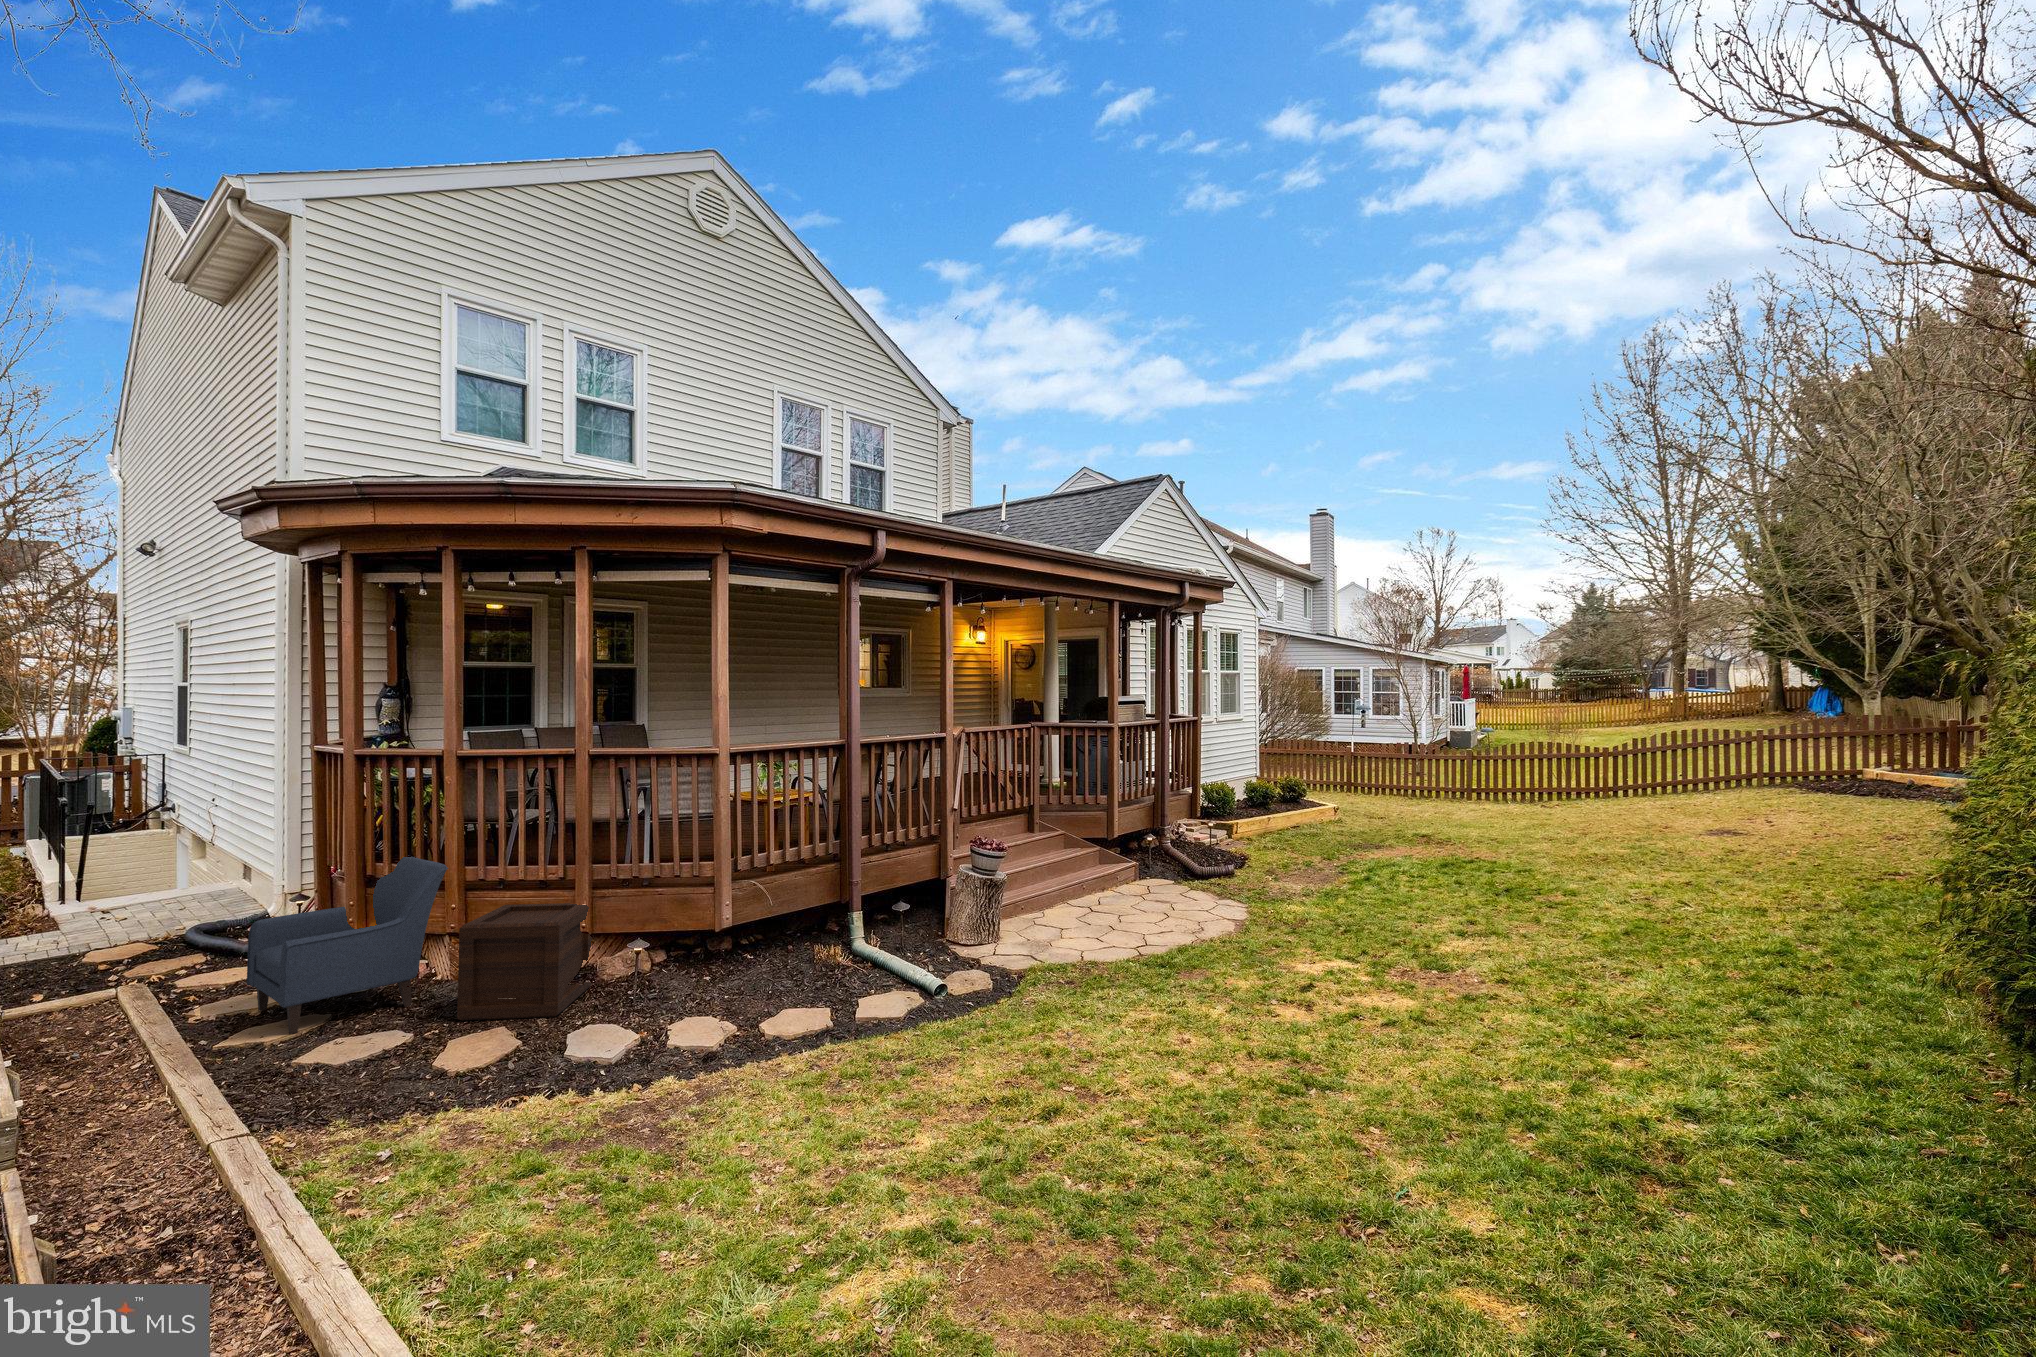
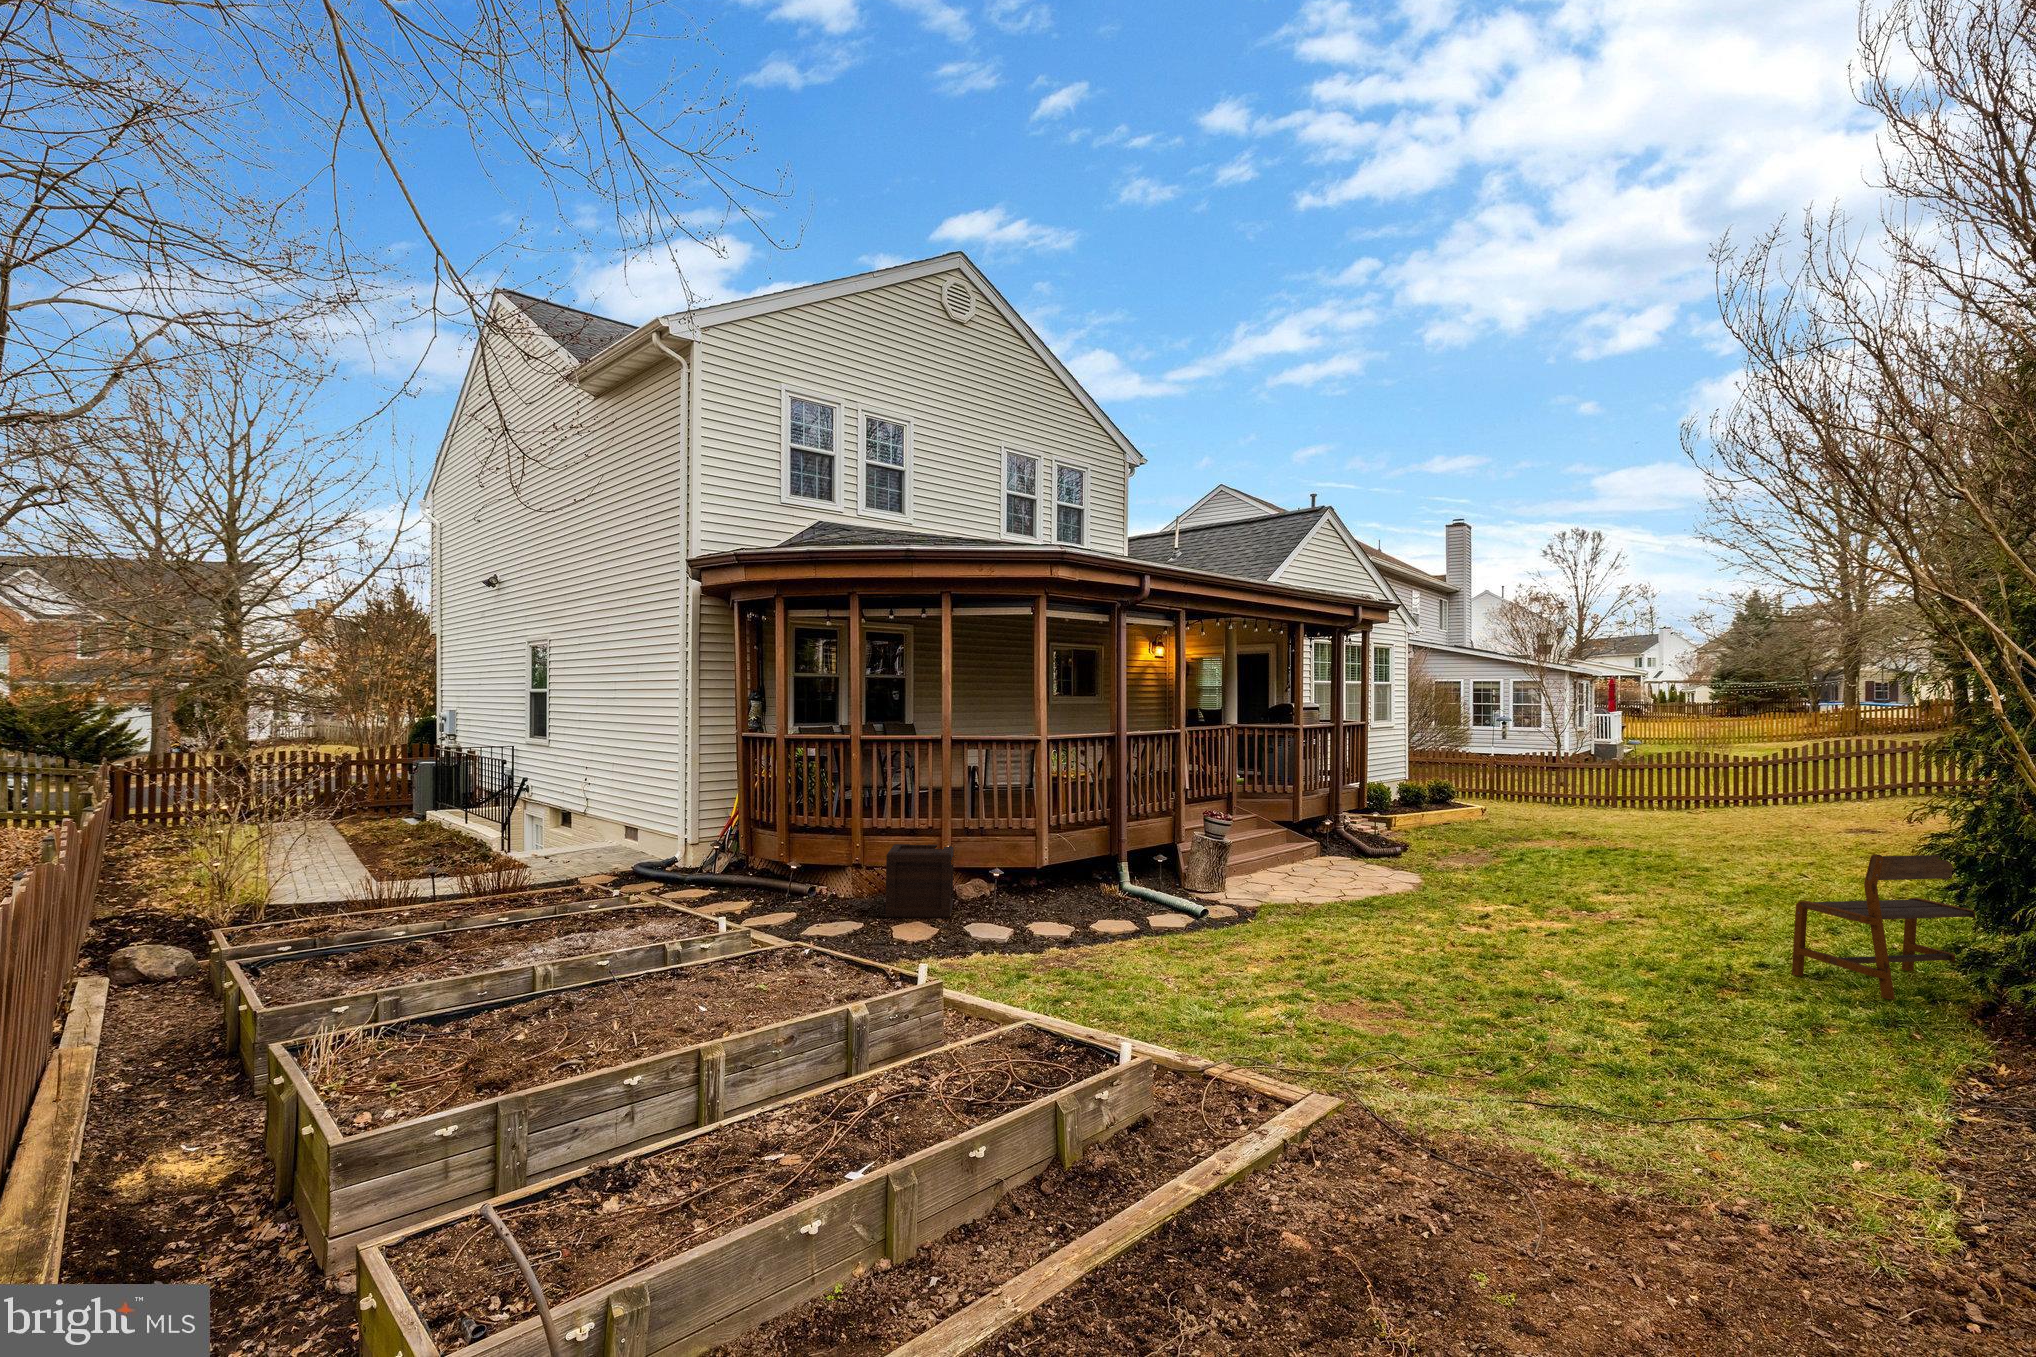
chair: present [247,857,448,1034] -> none [736,809,859,920]
bench: none [1718,919,2019,1161] -> present [1792,855,1975,999]

